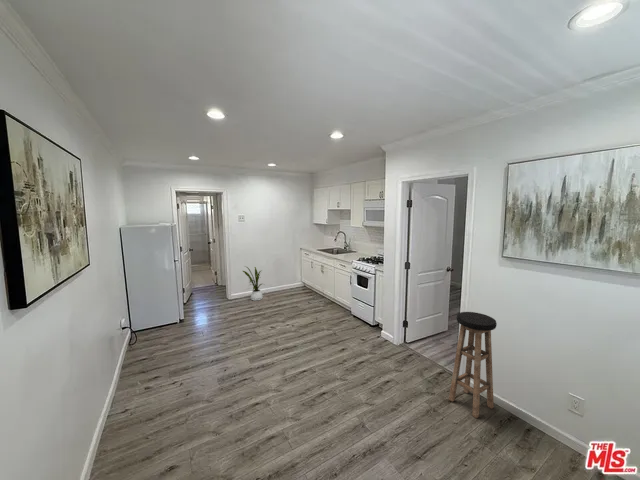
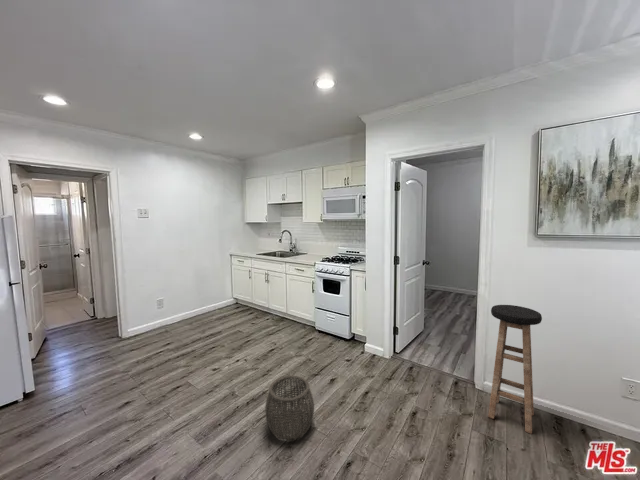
house plant: present [243,267,263,301] -> none [148,283,184,332]
woven basket: none [285,338,317,377] -> present [265,376,314,440]

